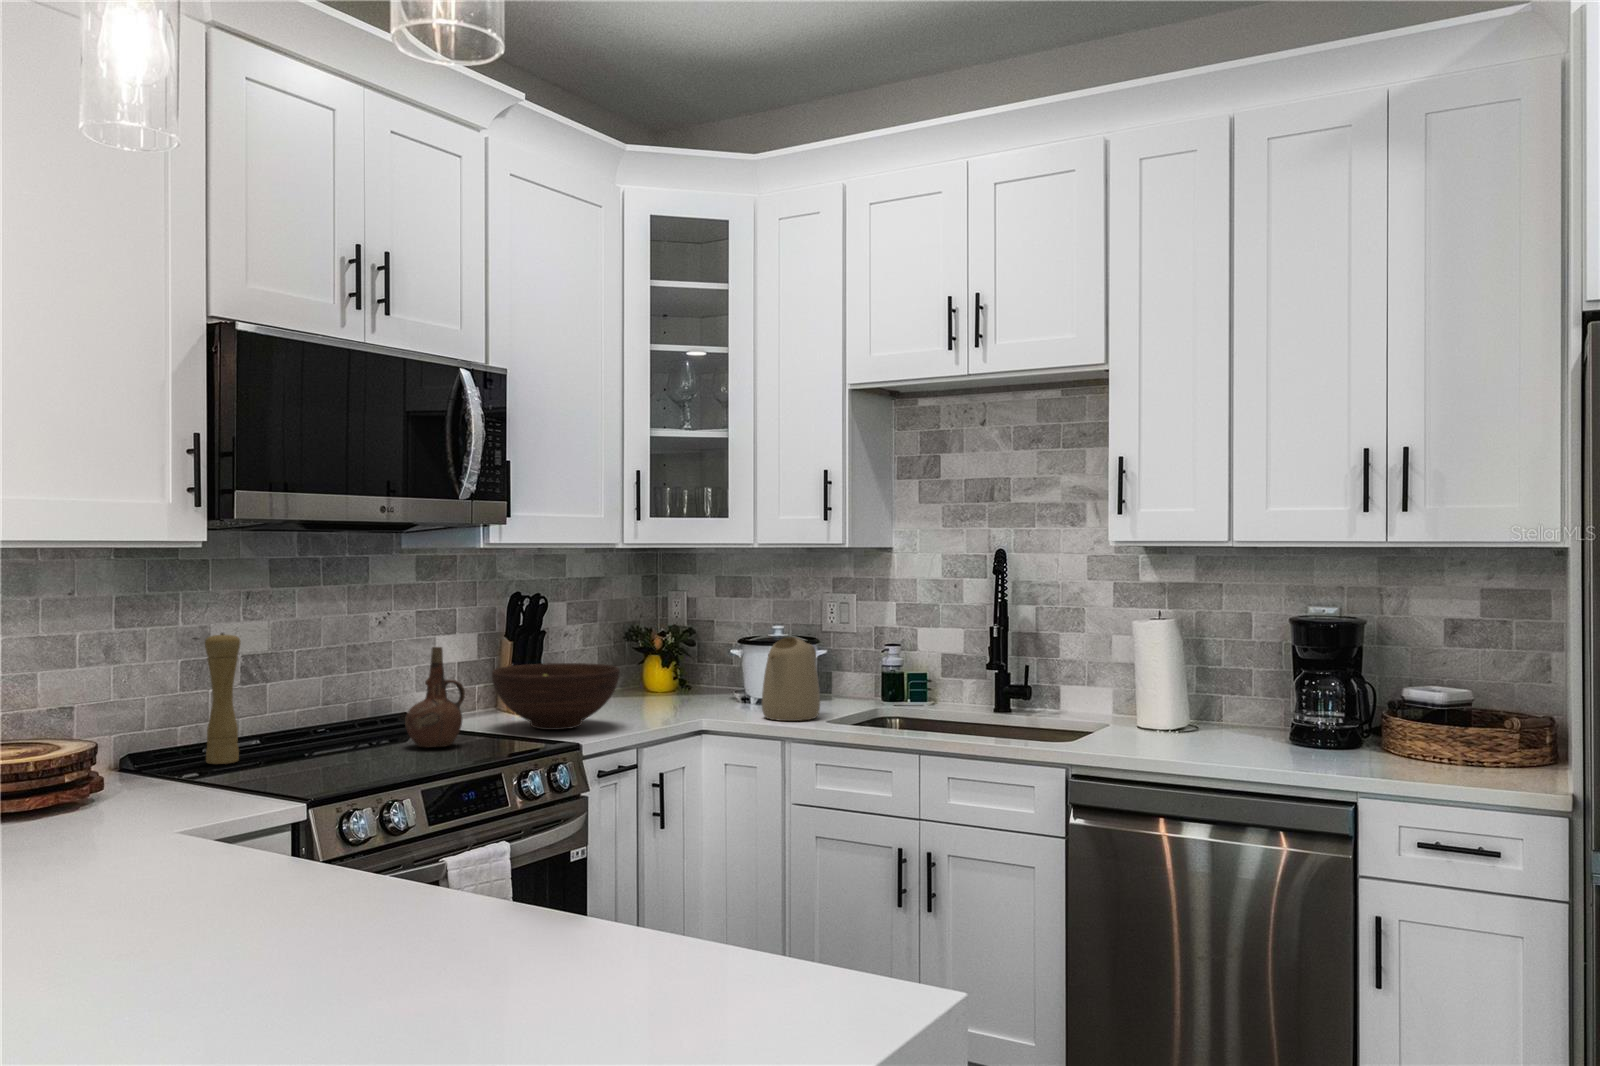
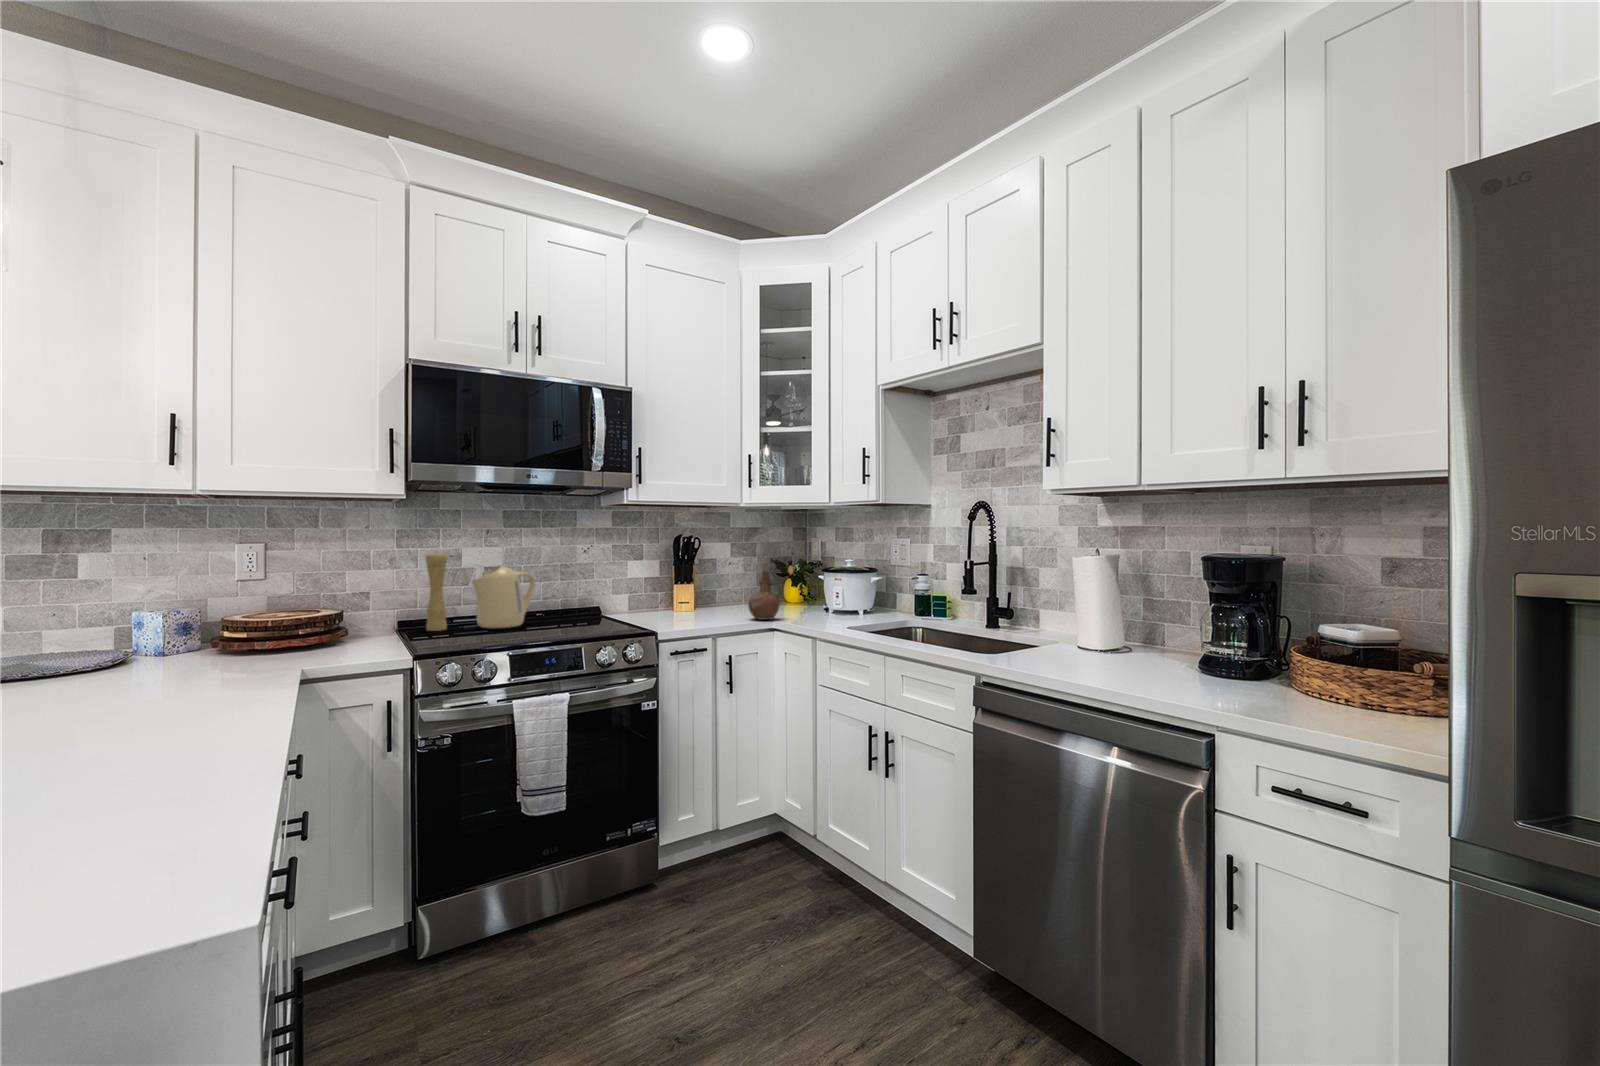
kettle: present [762,637,820,721] -> present [471,566,536,628]
ceramic pitcher: present [405,647,465,748] -> present [748,562,781,620]
fruit bowl: present [492,663,620,730] -> none [629,580,713,623]

